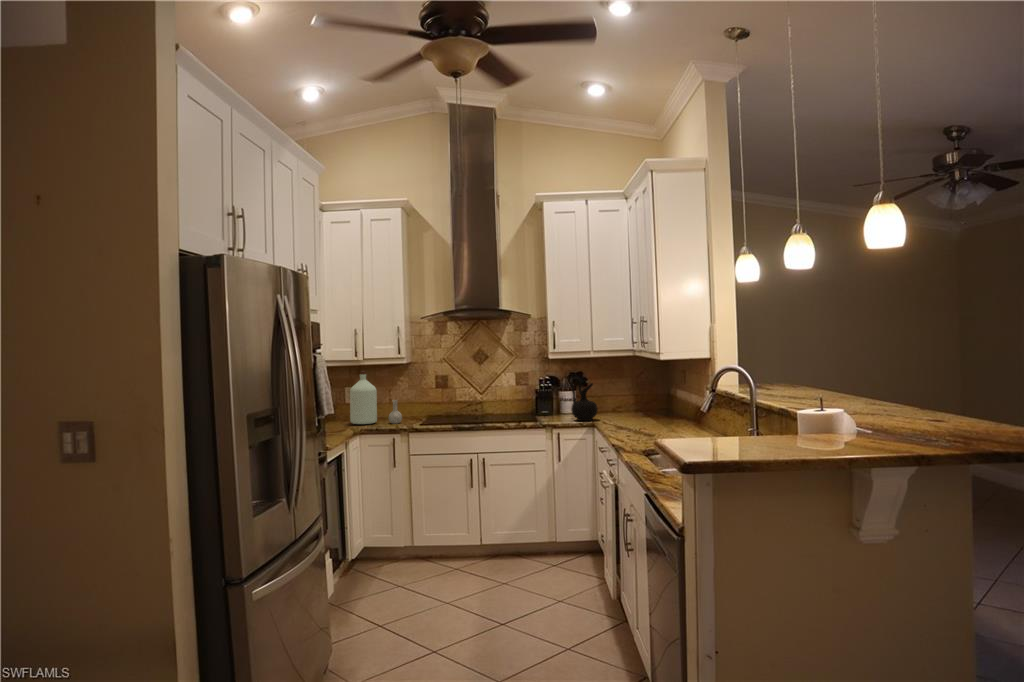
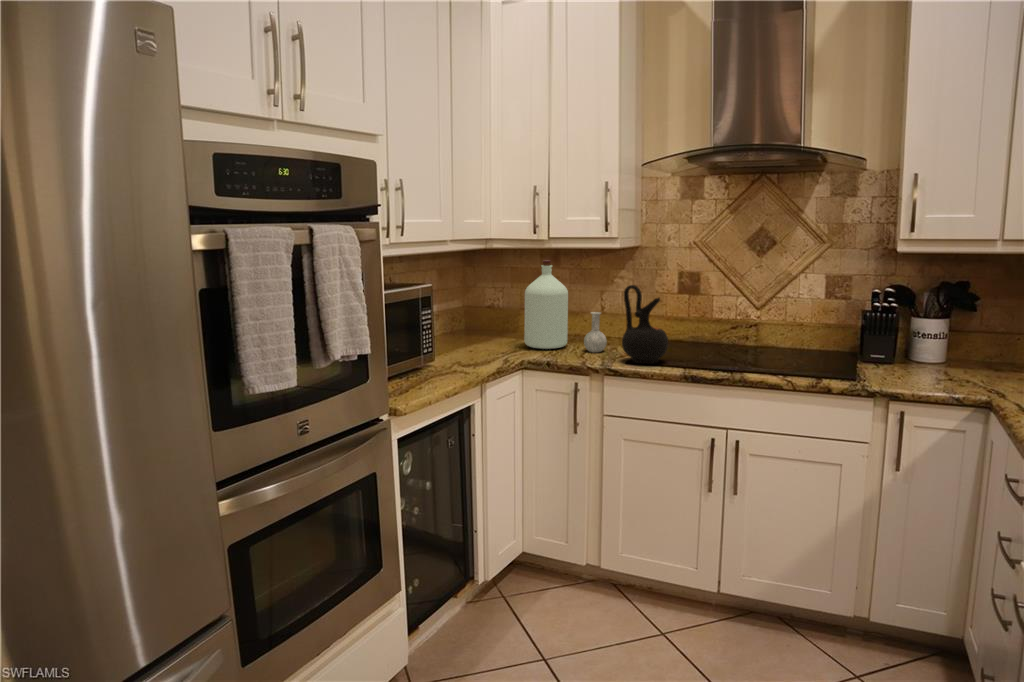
ceramic jug: present [571,377,598,421] -> present [622,285,668,364]

